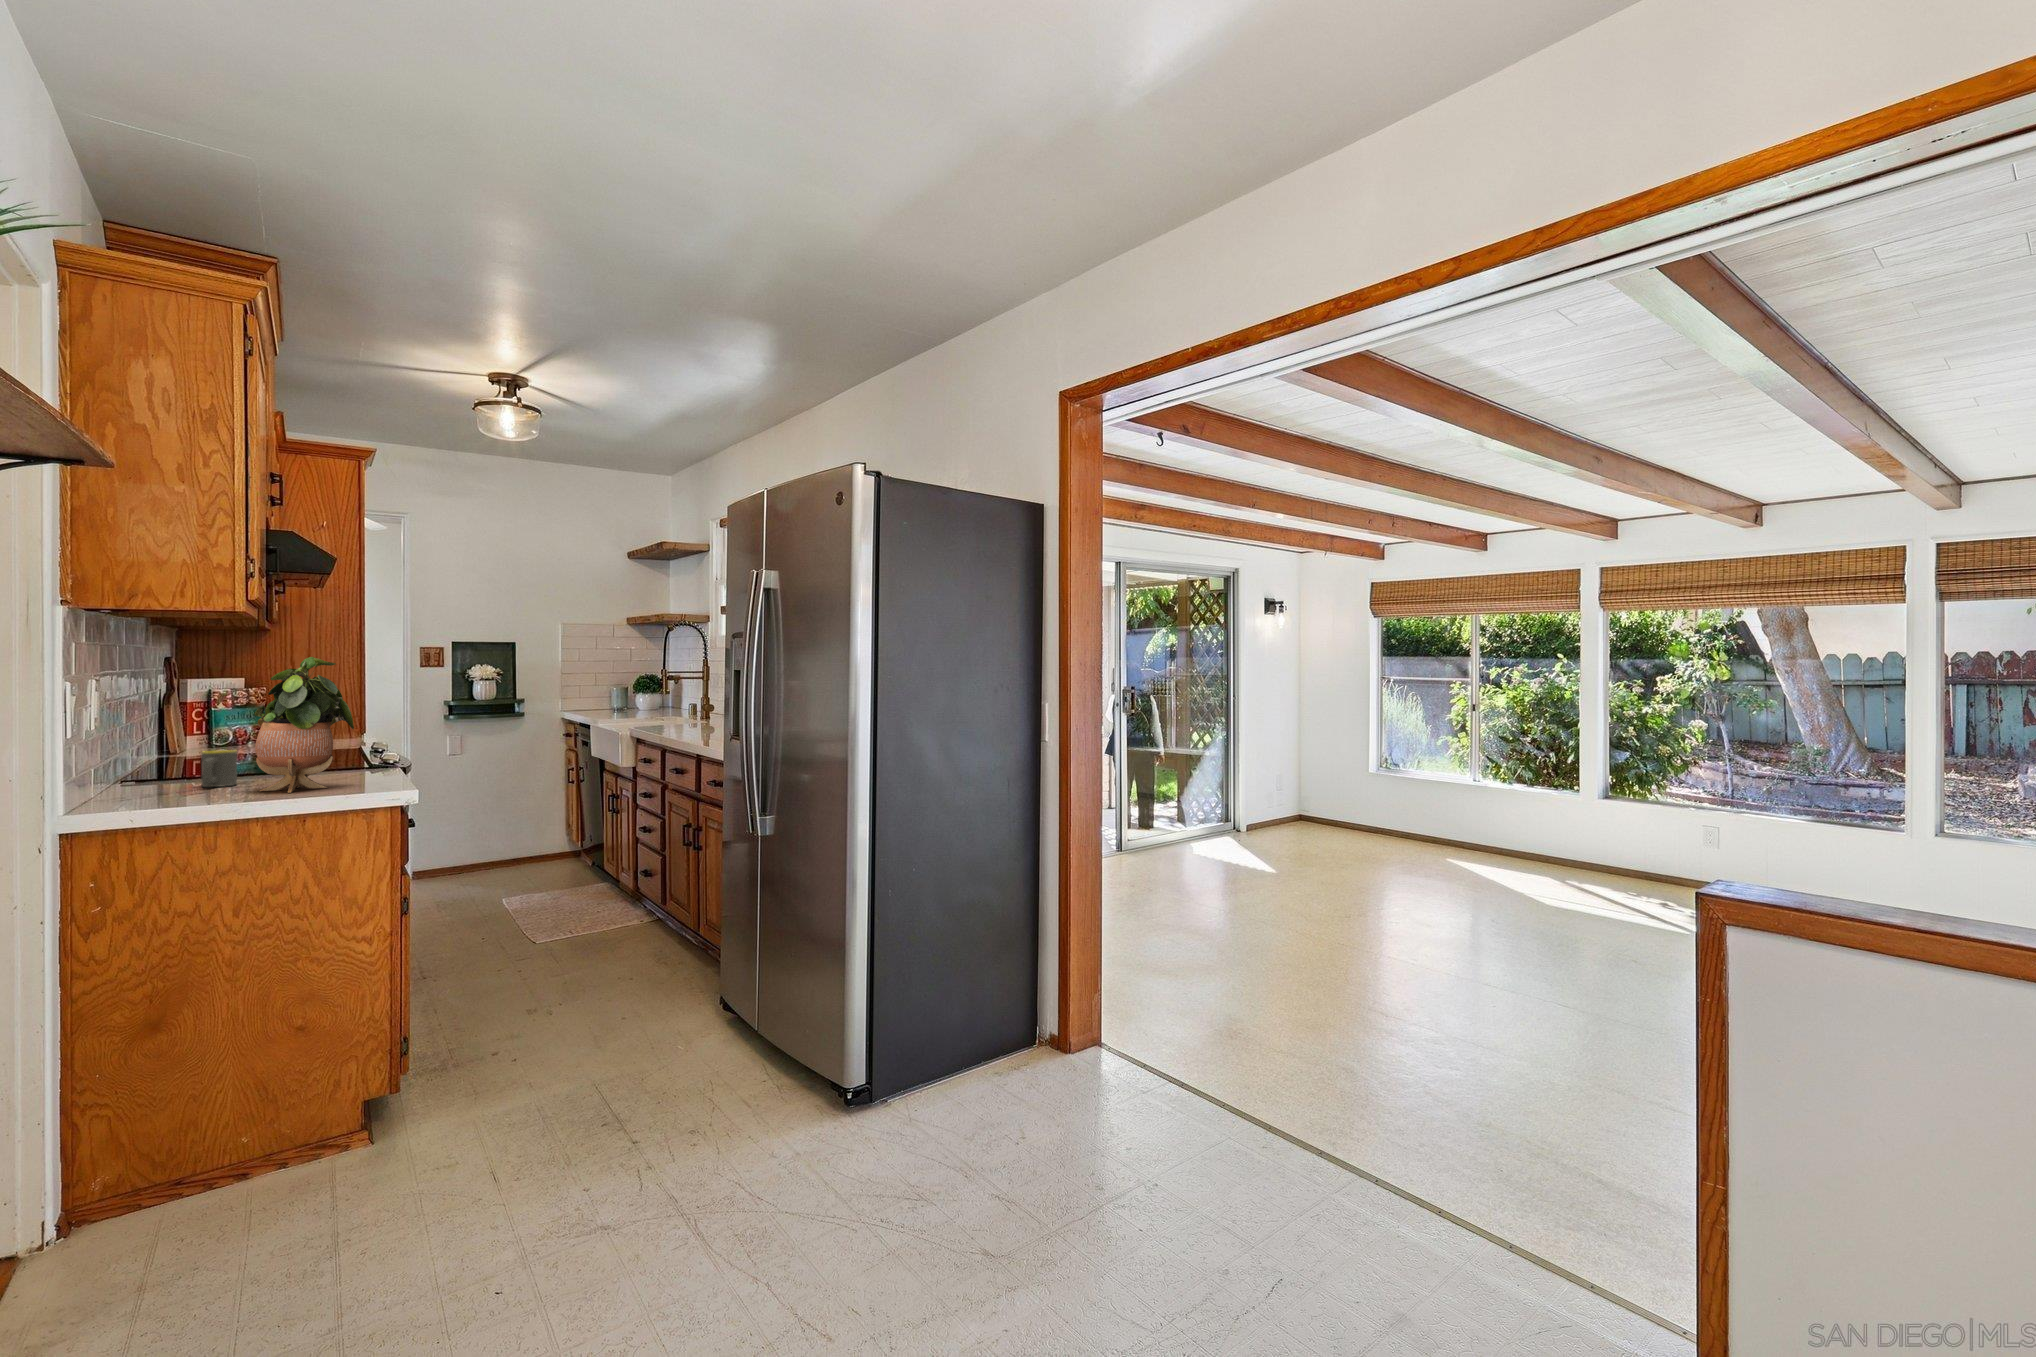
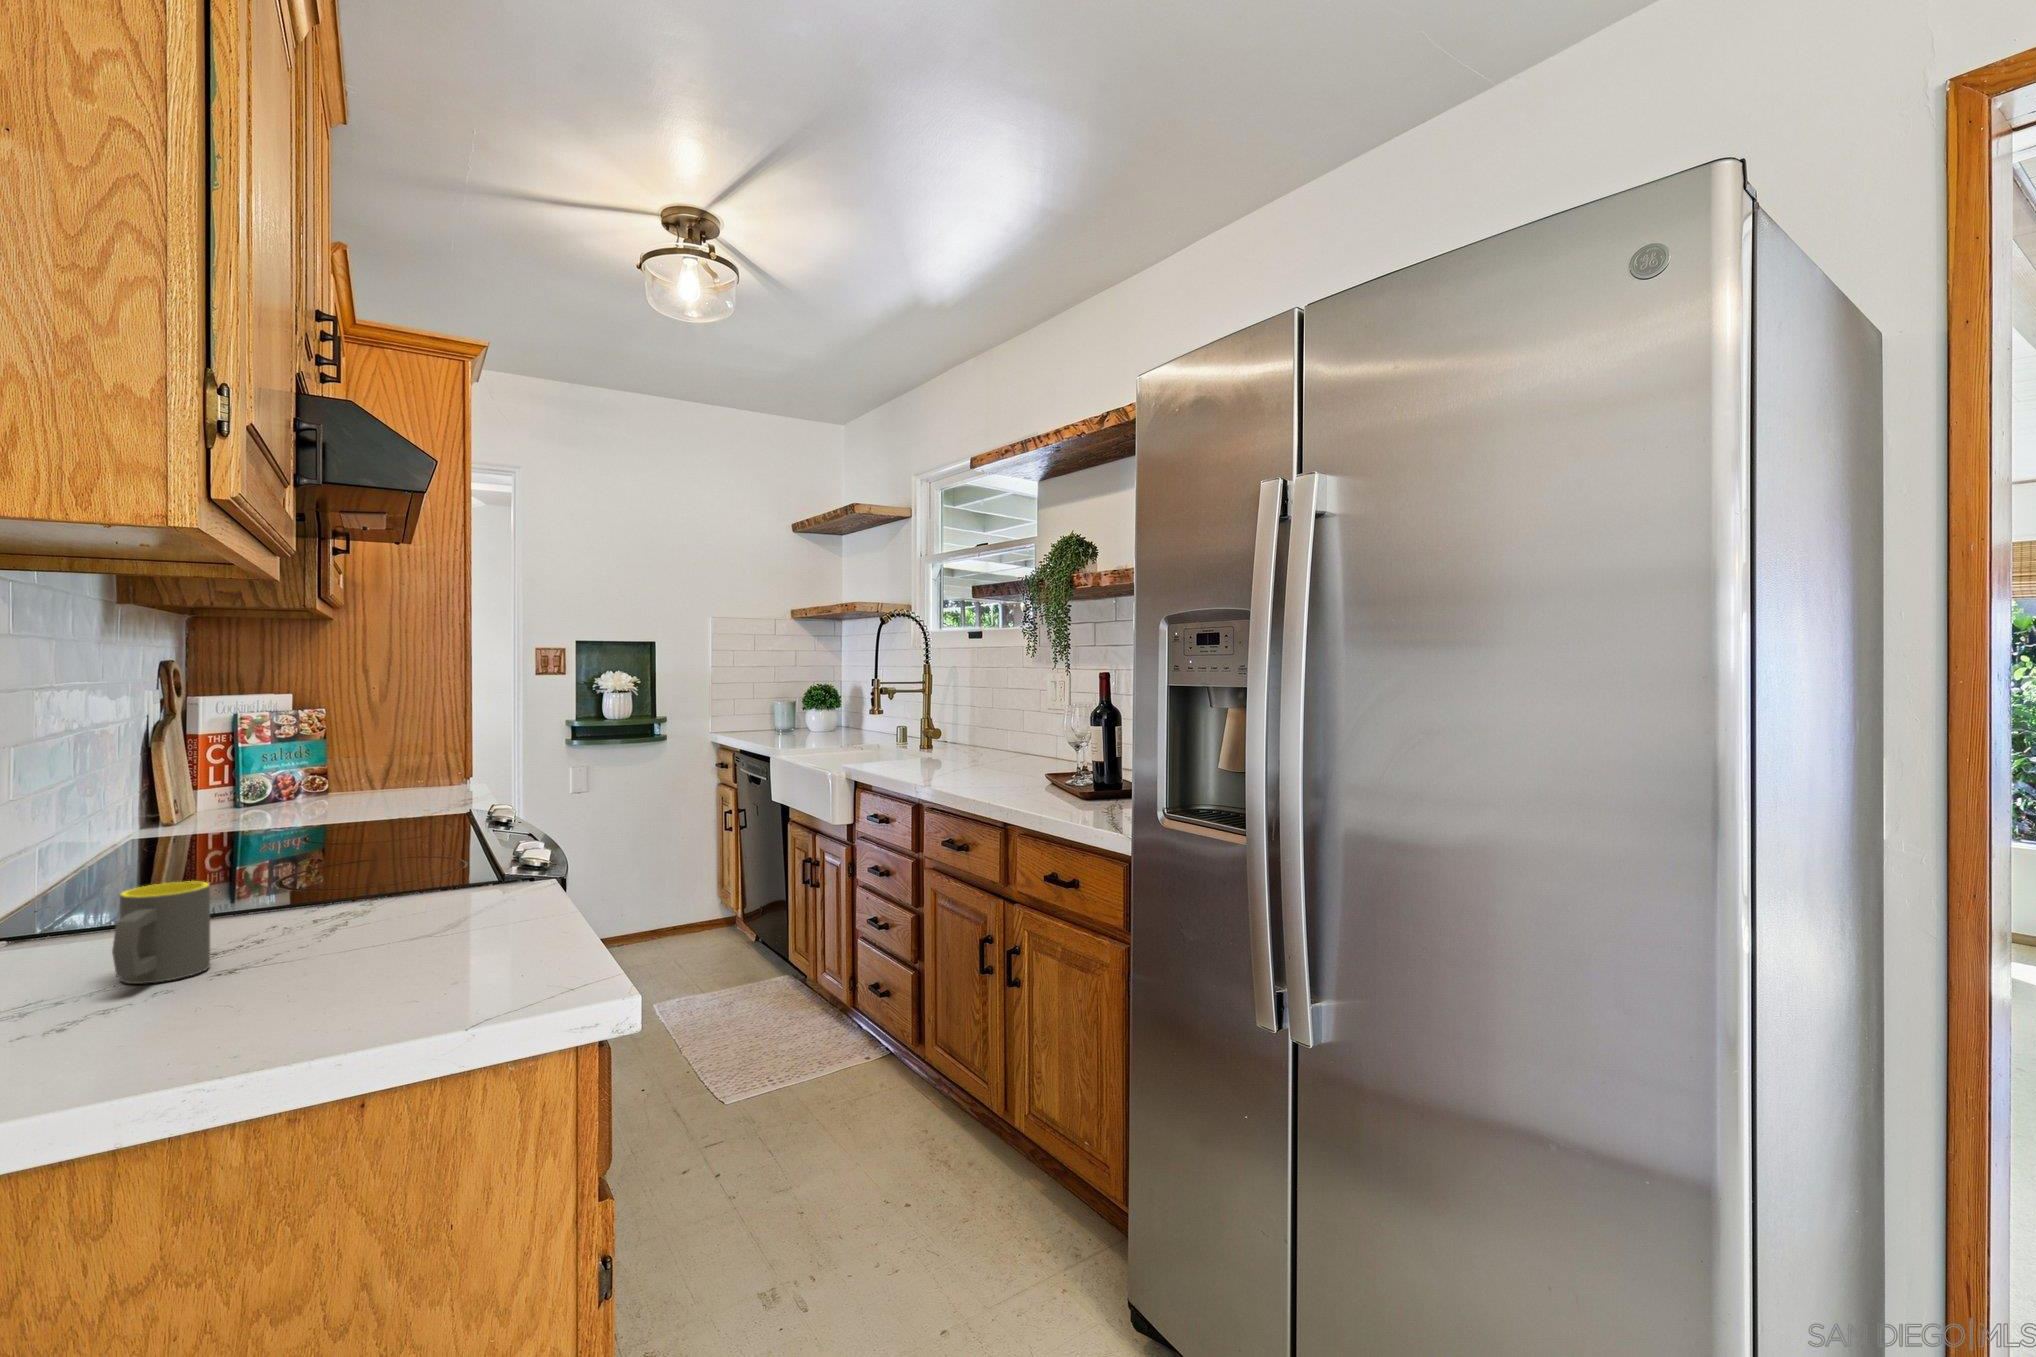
potted plant: present [255,657,354,793] -> none [236,654,485,1024]

